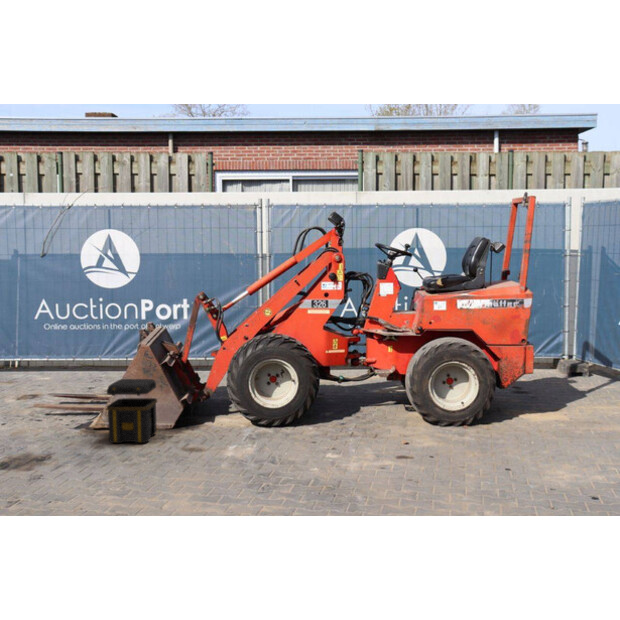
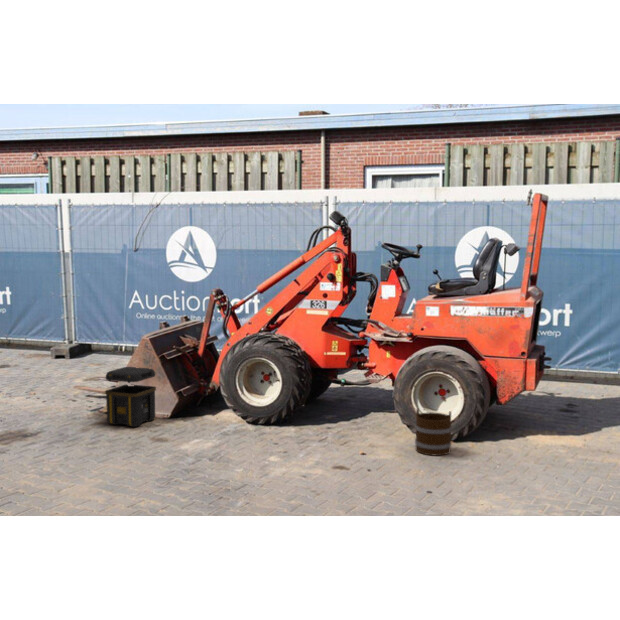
bucket: none [440,396,474,439] -> present [415,409,452,455]

